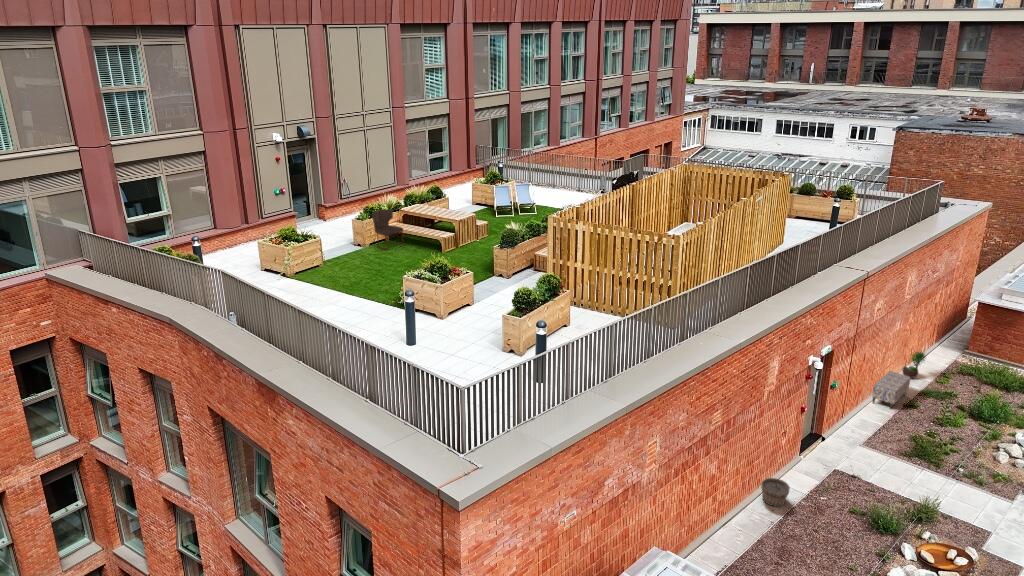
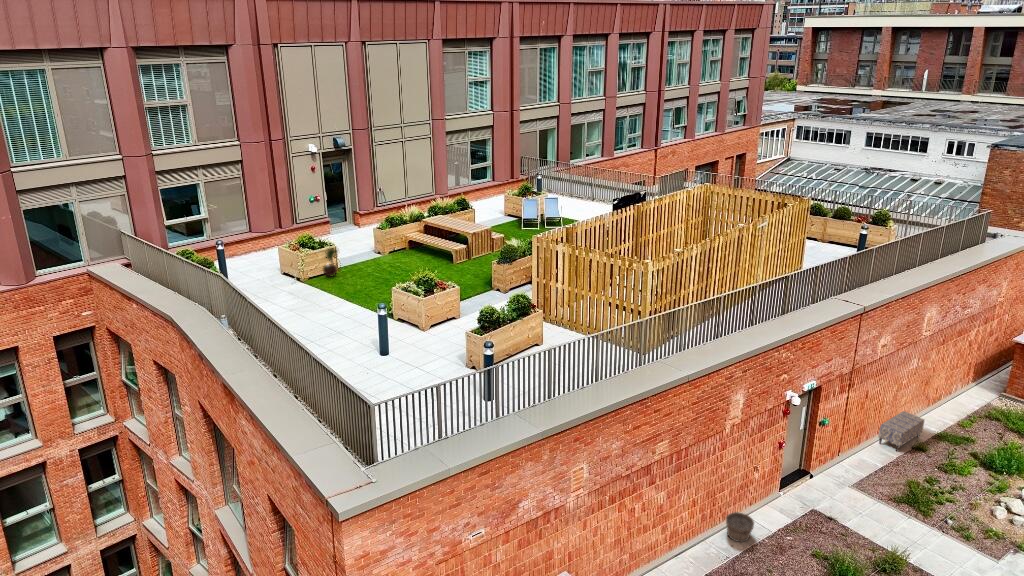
chair: present [372,210,403,250] -> none [388,222,417,260]
potted tree: present [902,352,926,378] -> present [323,248,338,277]

